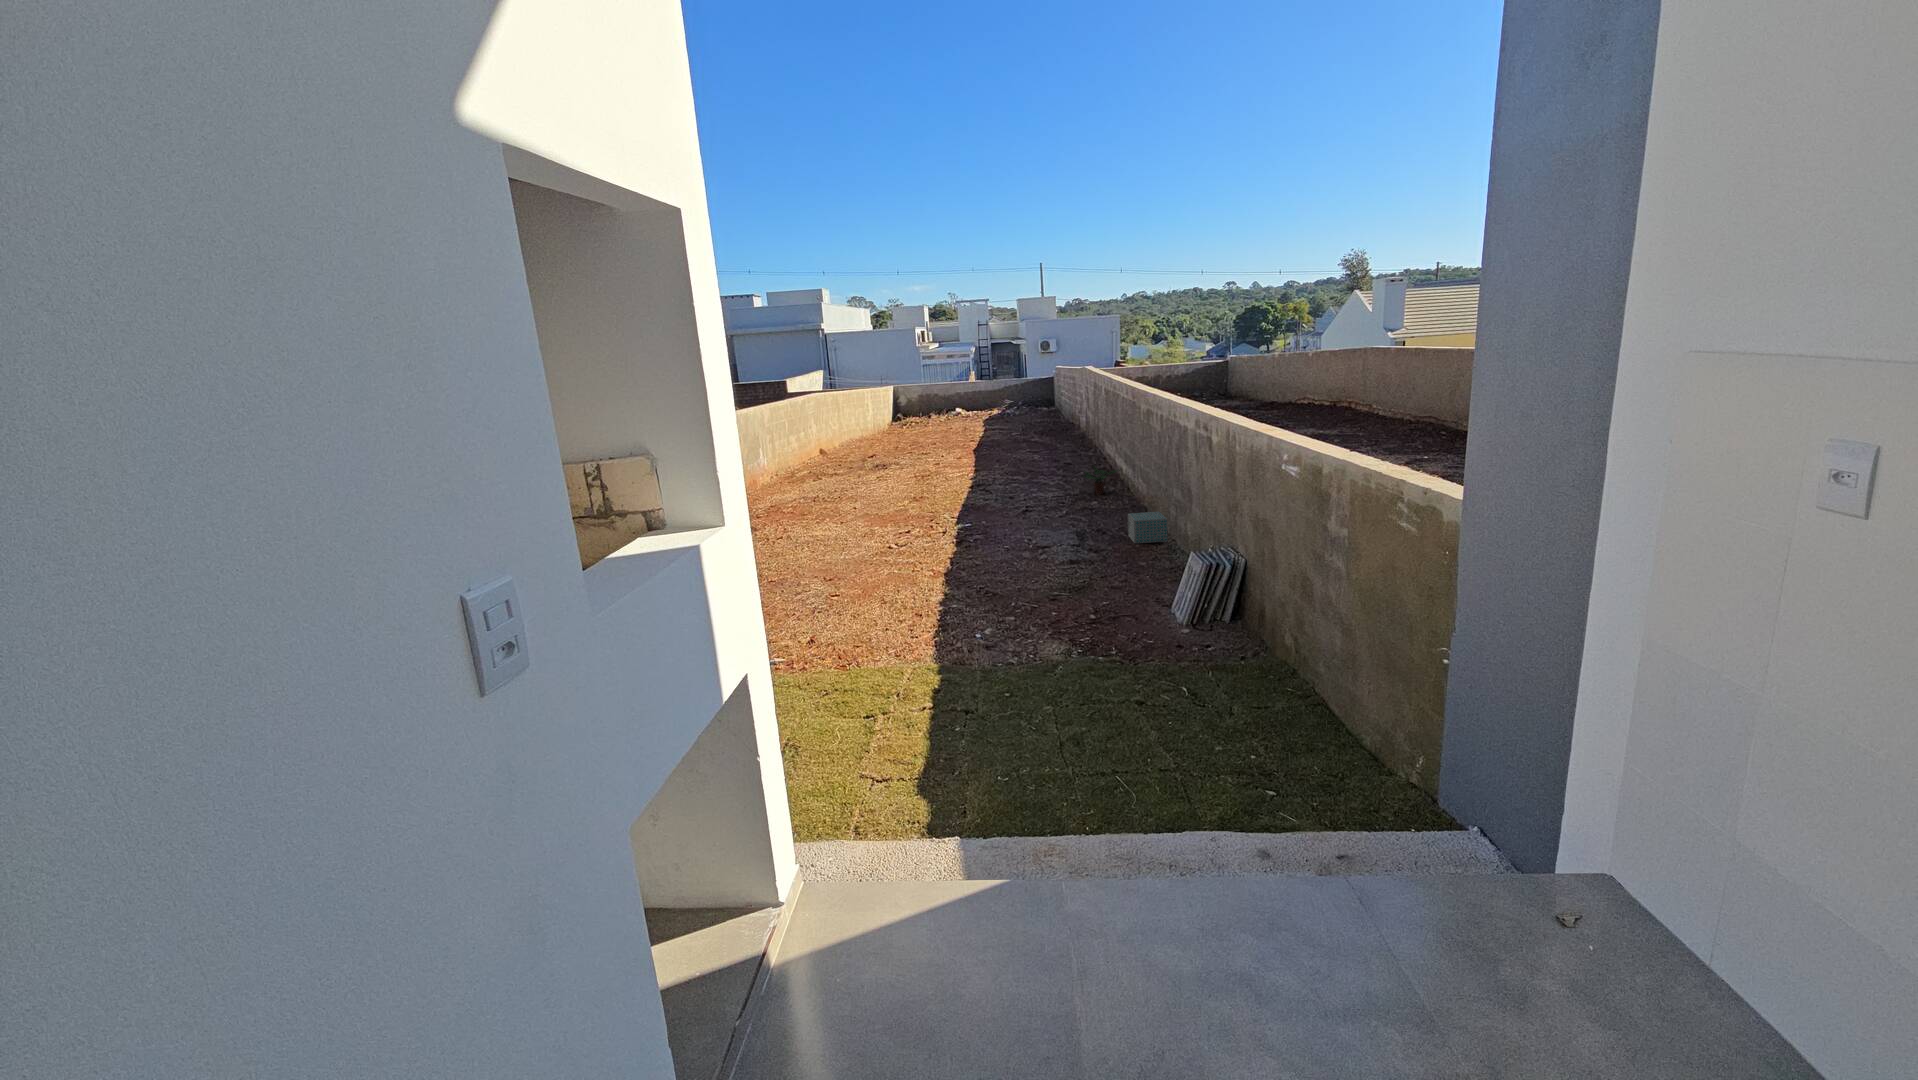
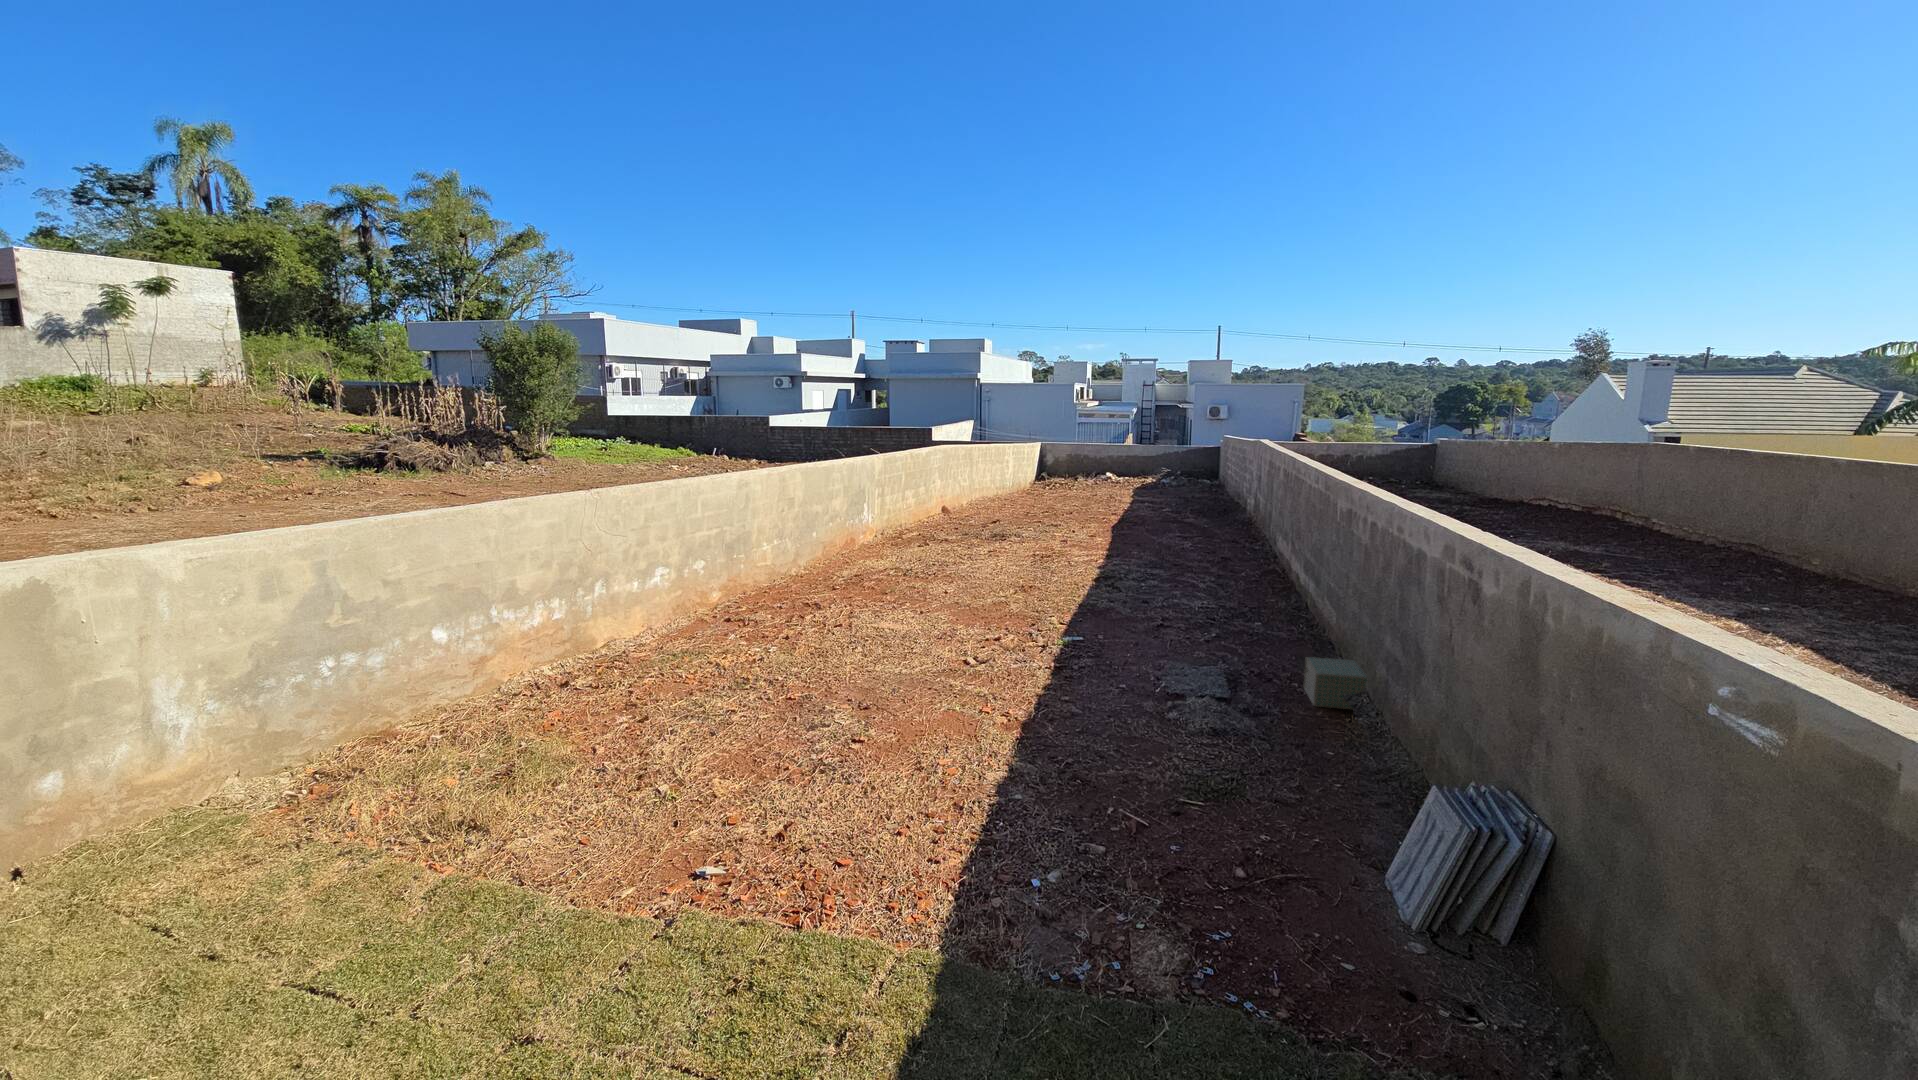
potted plant: present [1083,466,1120,495] -> none [1240,568,1297,607]

